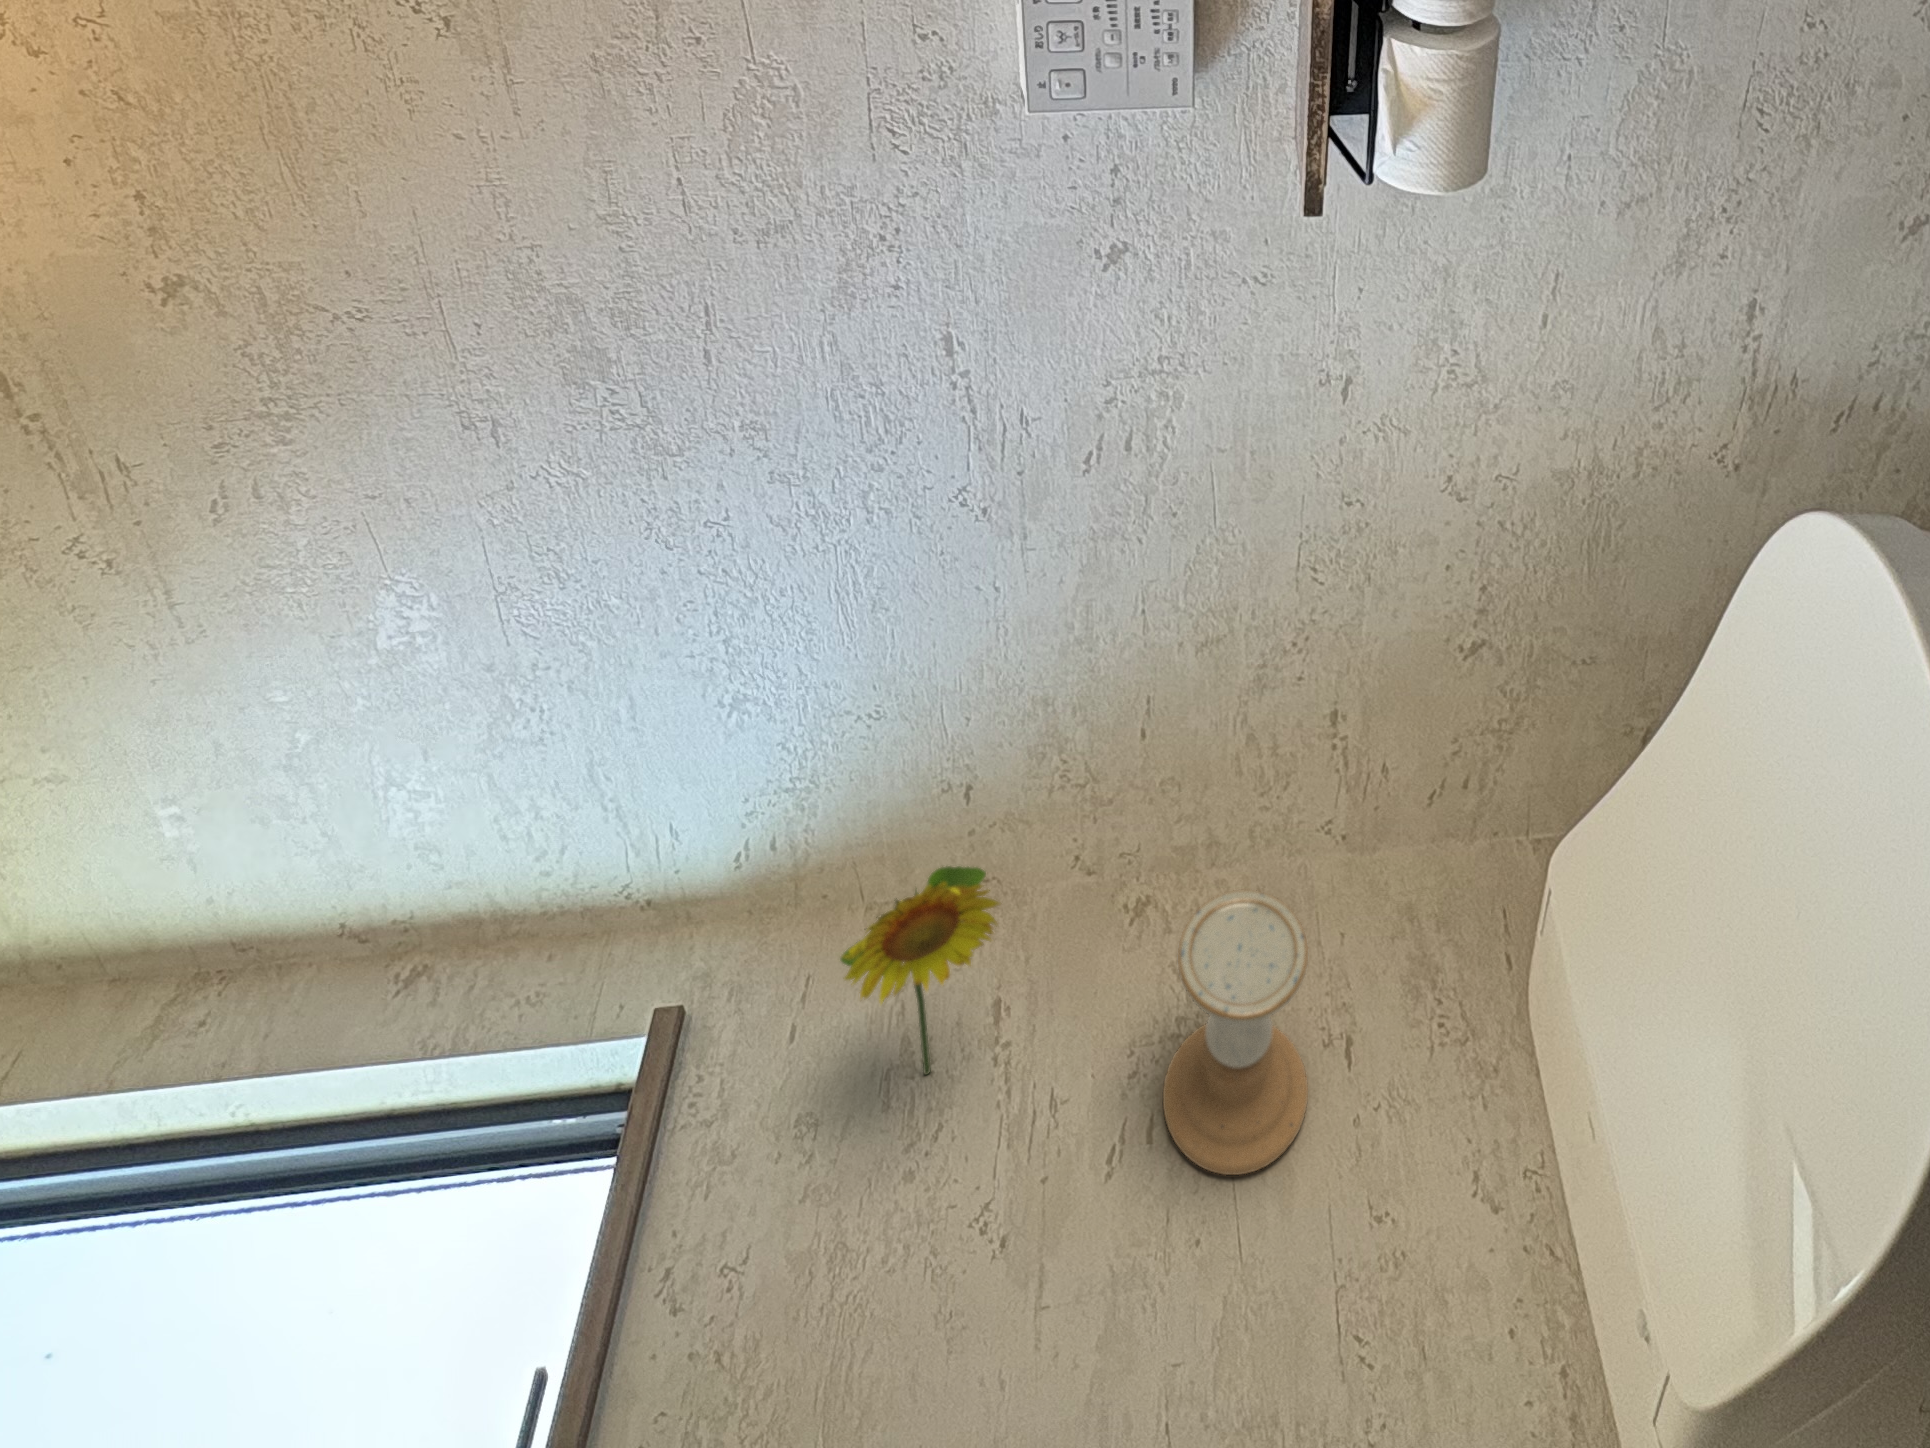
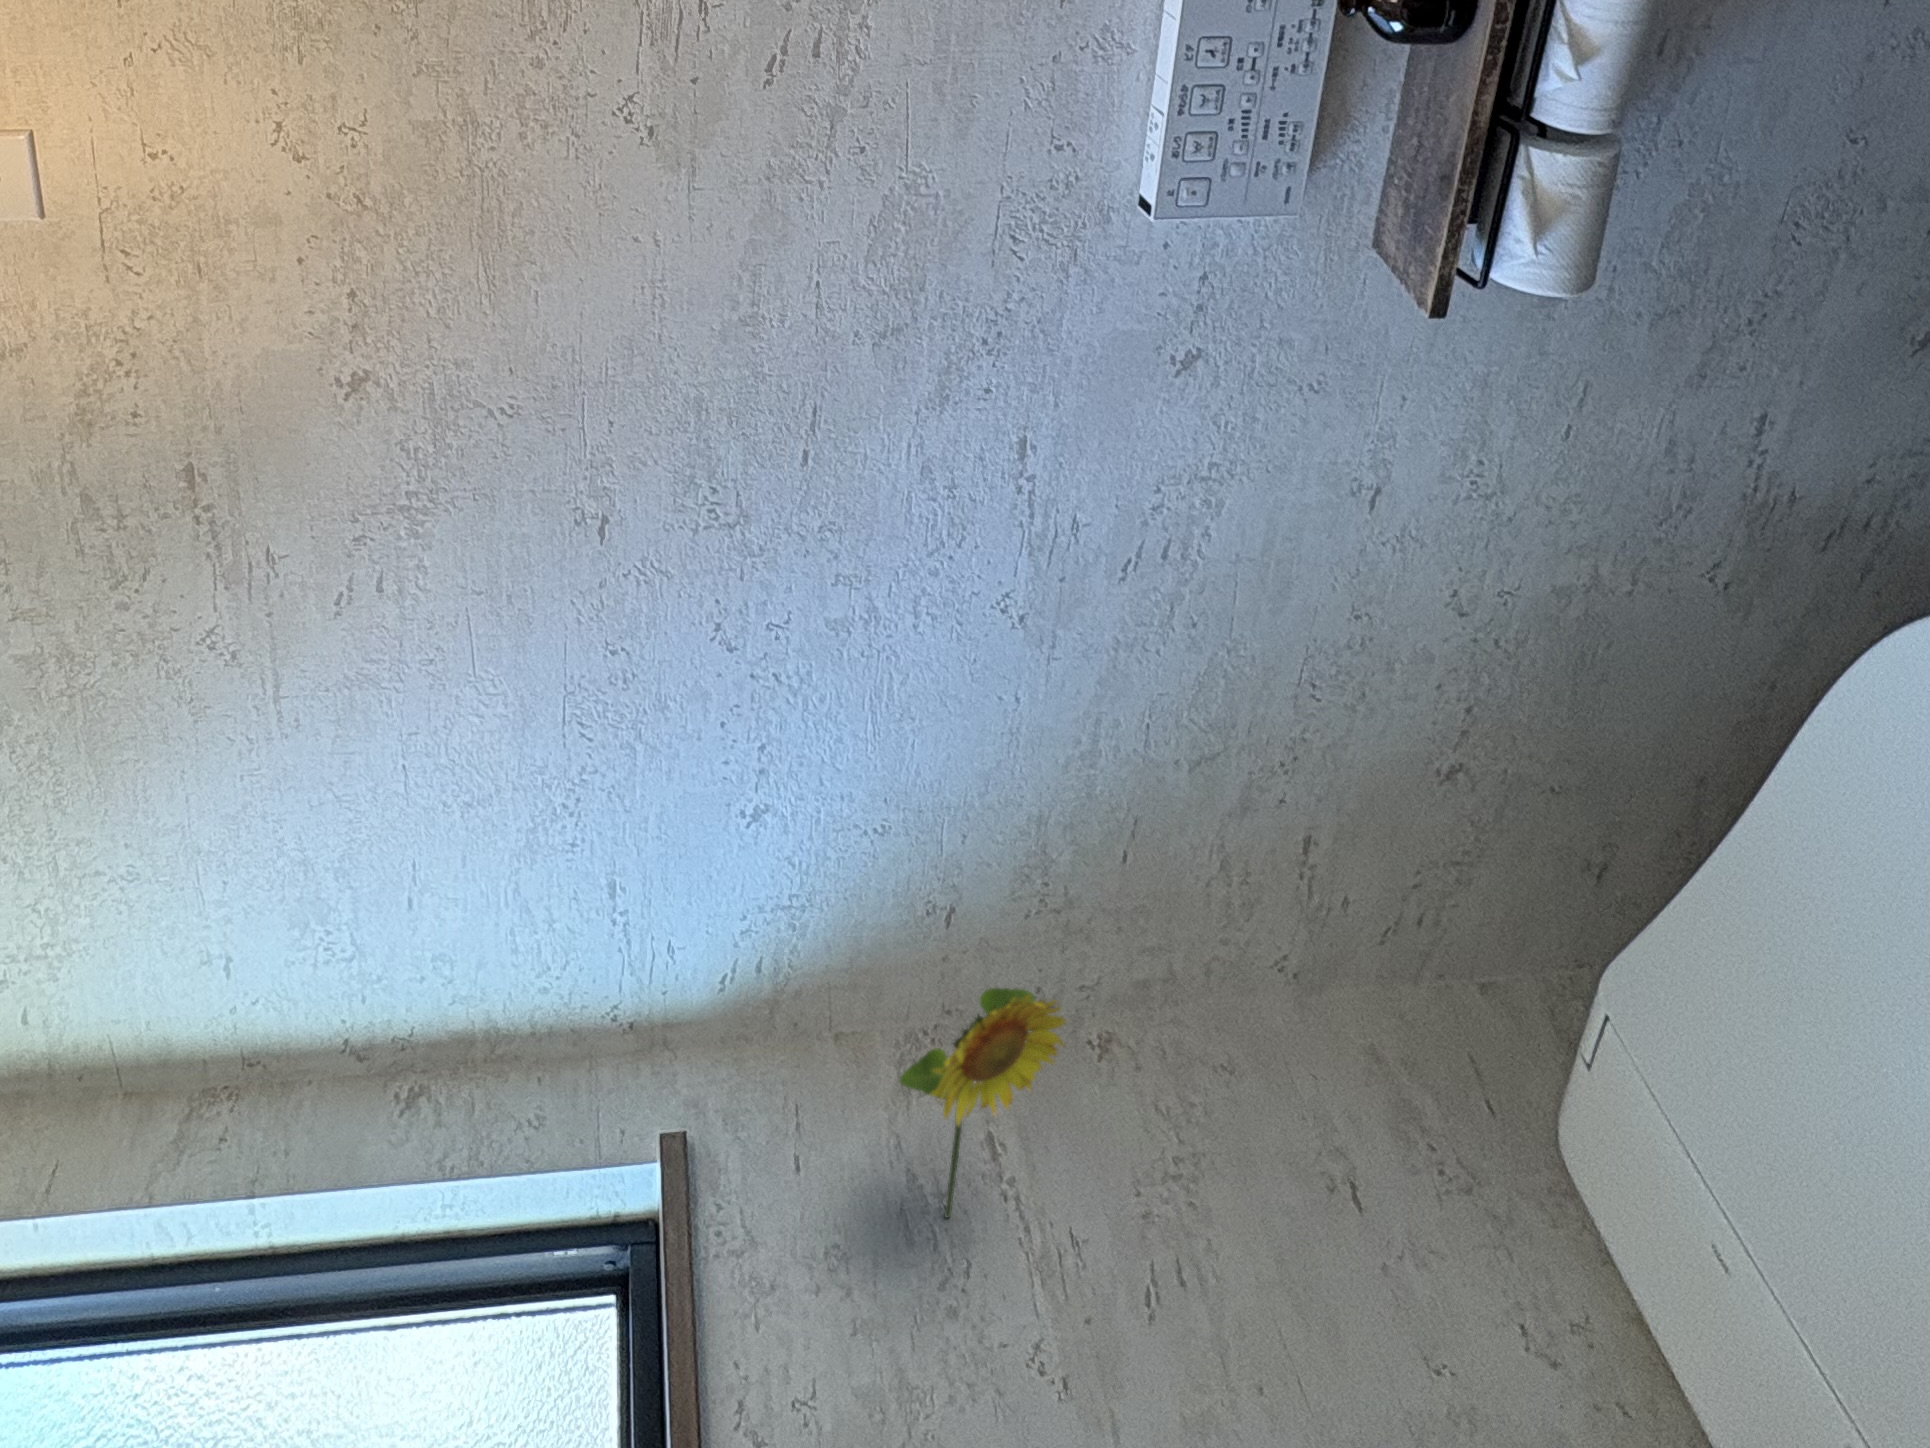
candle holder: present [1163,890,1308,1175] -> none [1189,1020,1368,1328]

